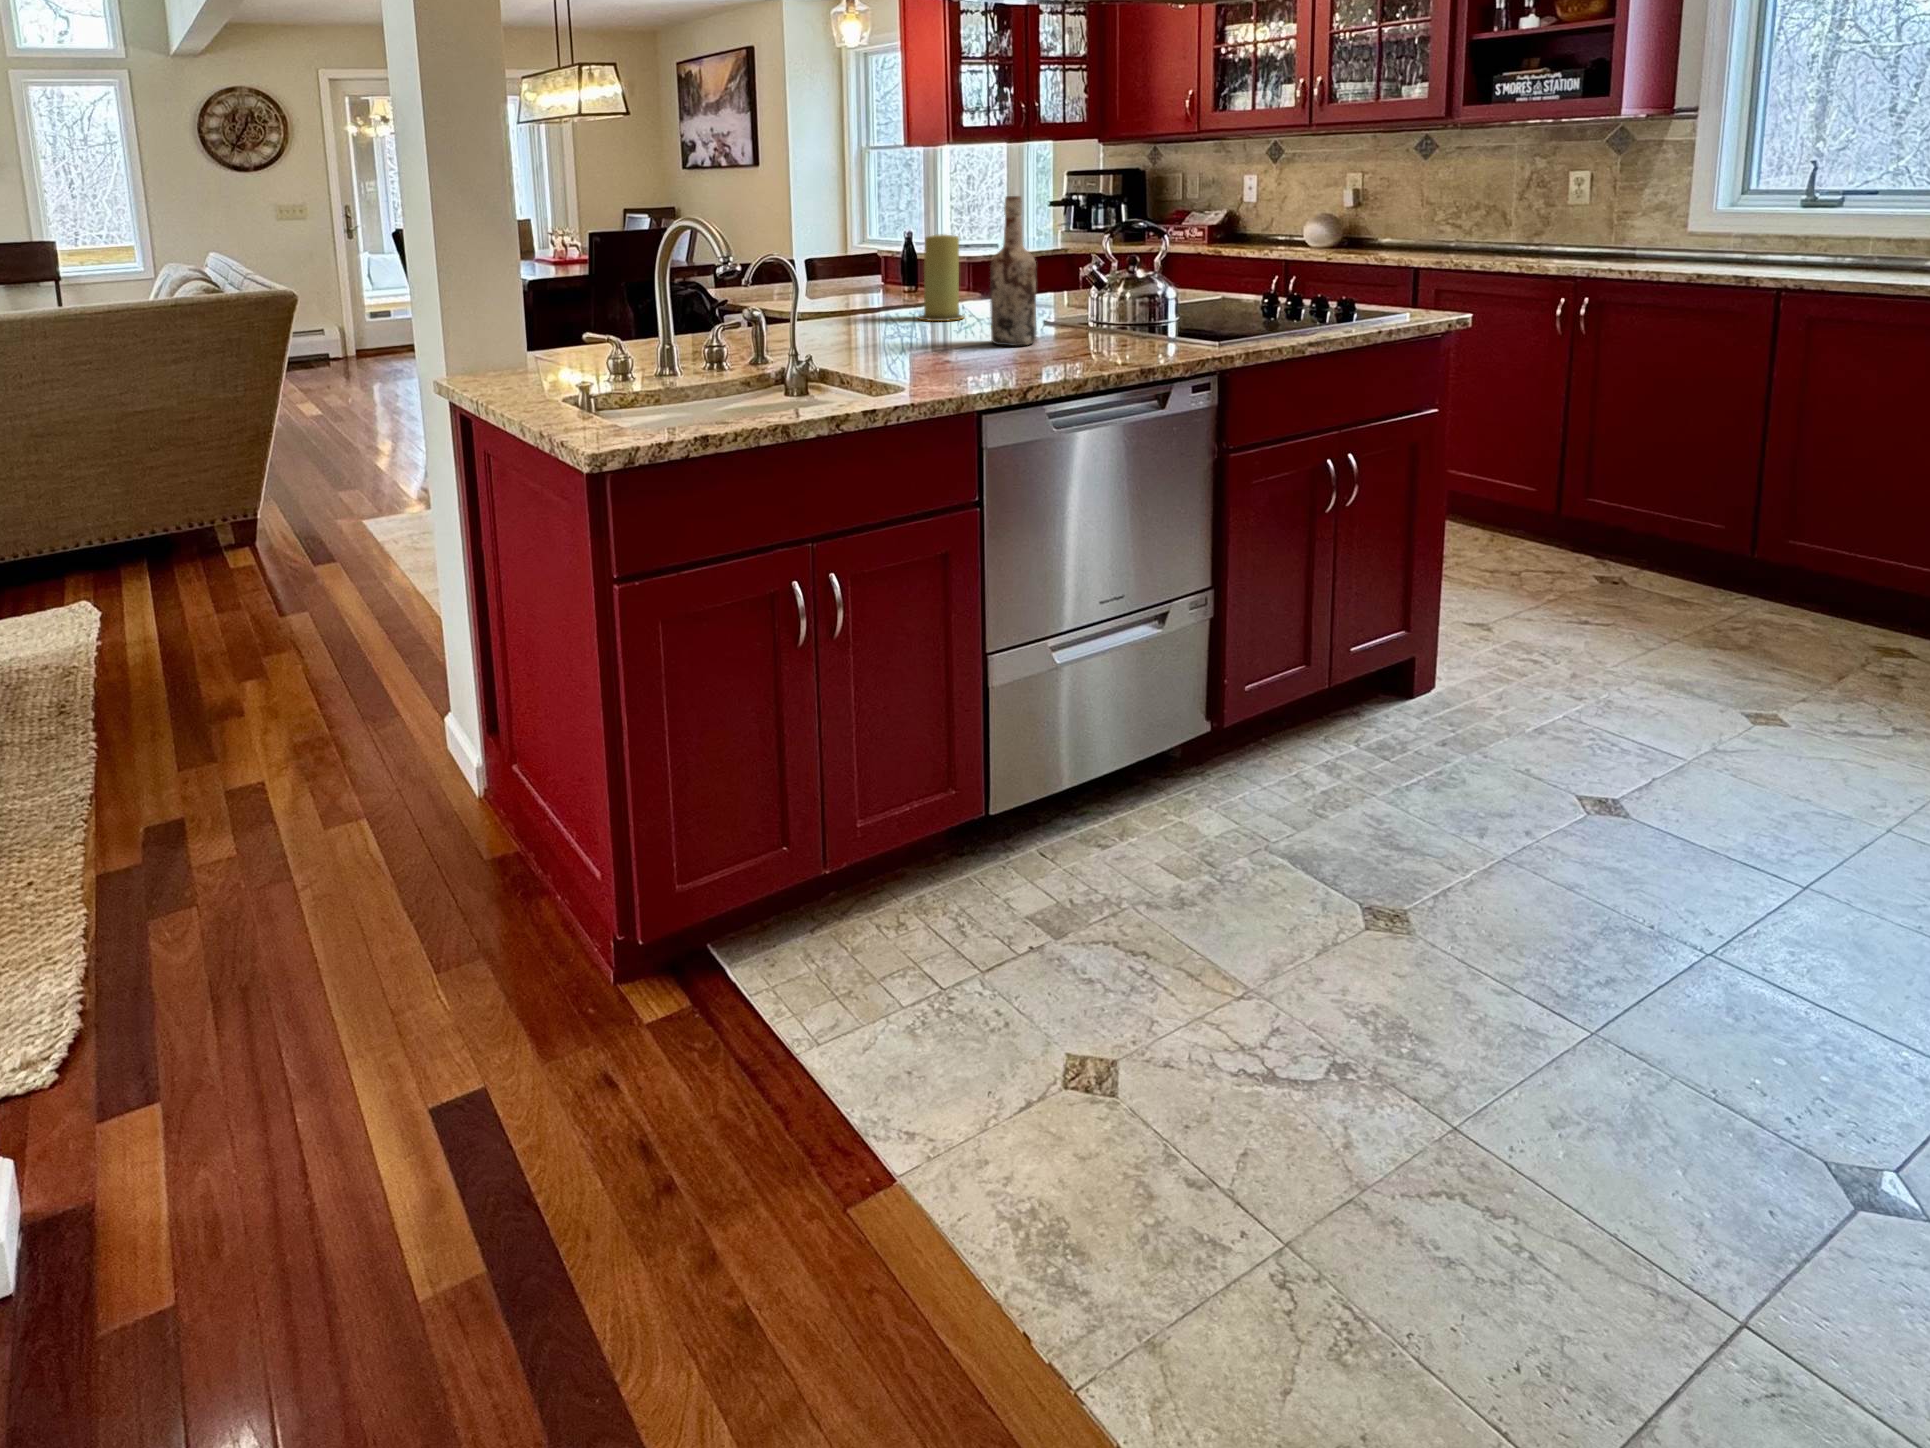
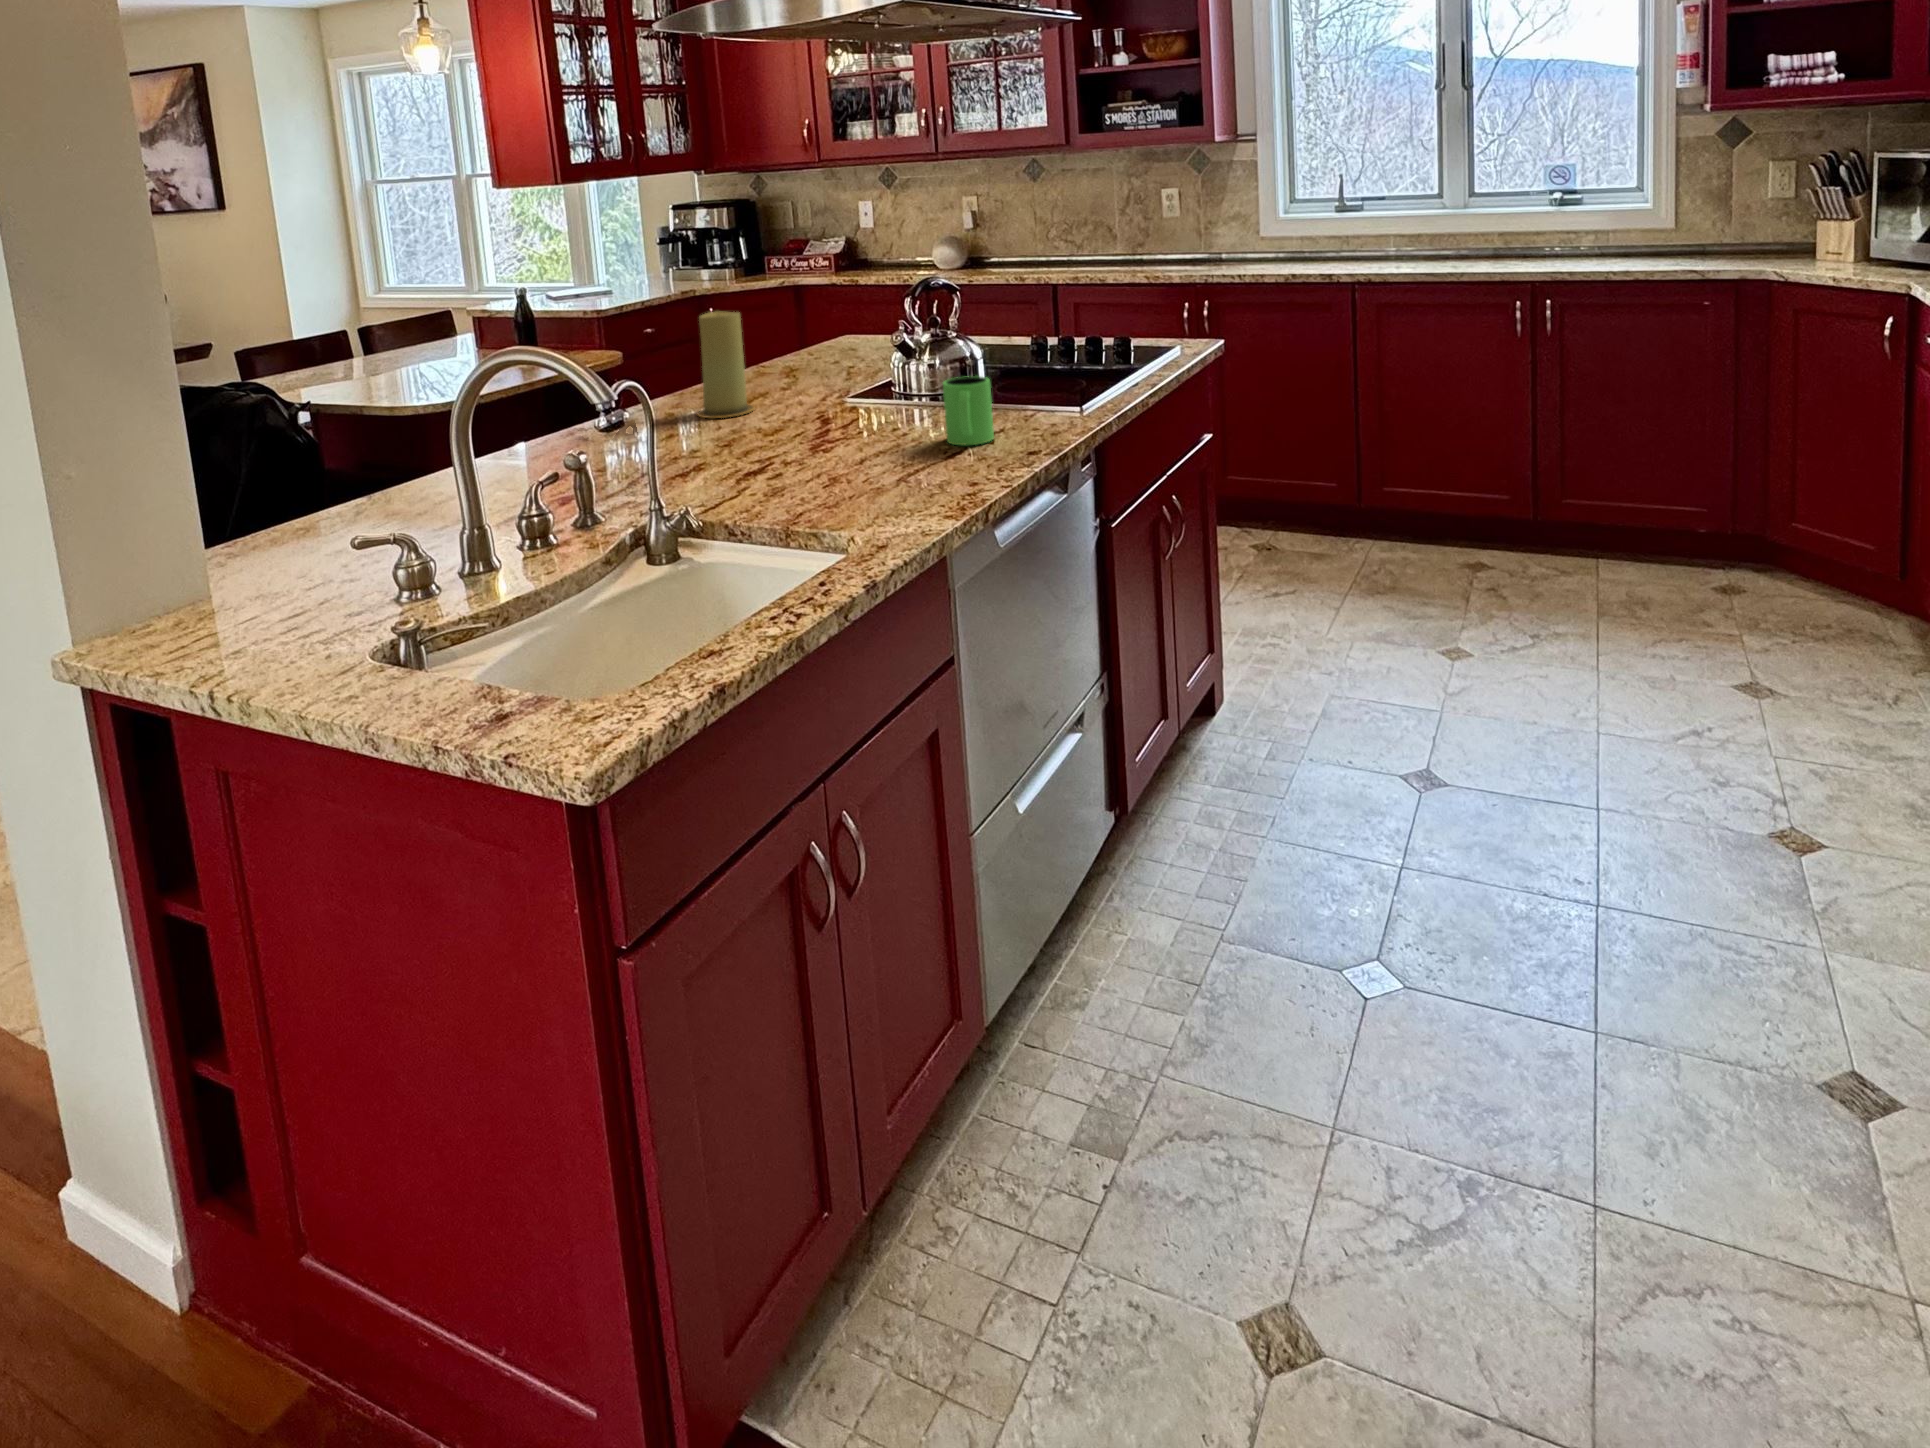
wine bottle: present [990,196,1036,346] -> none [834,268,893,444]
mug: none [1068,298,1112,355] -> present [943,376,994,446]

